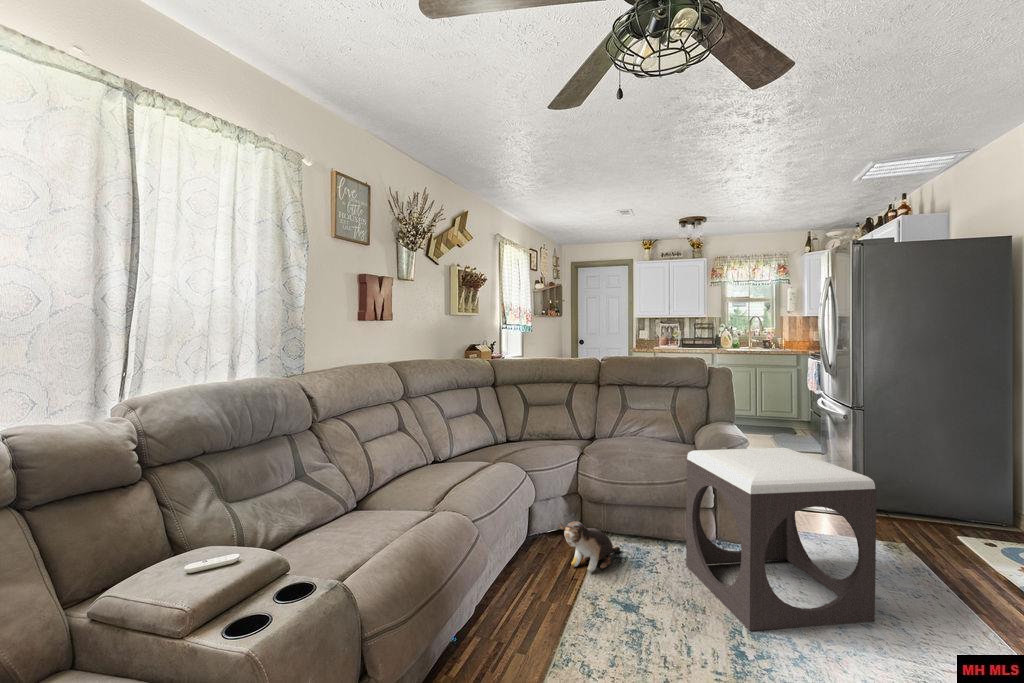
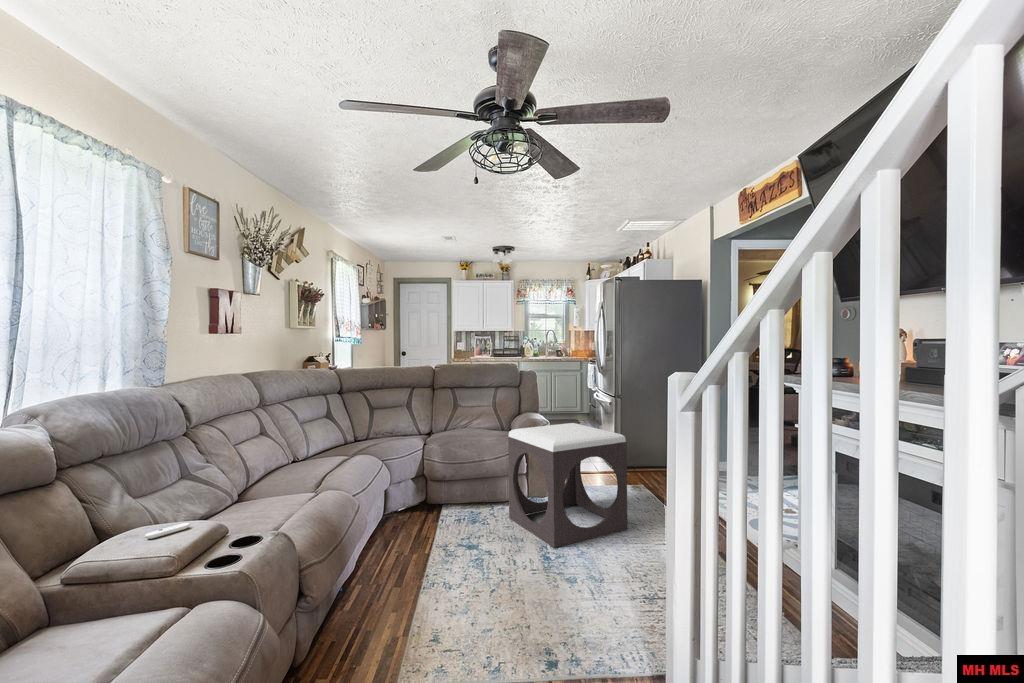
plush toy: present [559,521,620,572] -> none [413,493,459,532]

